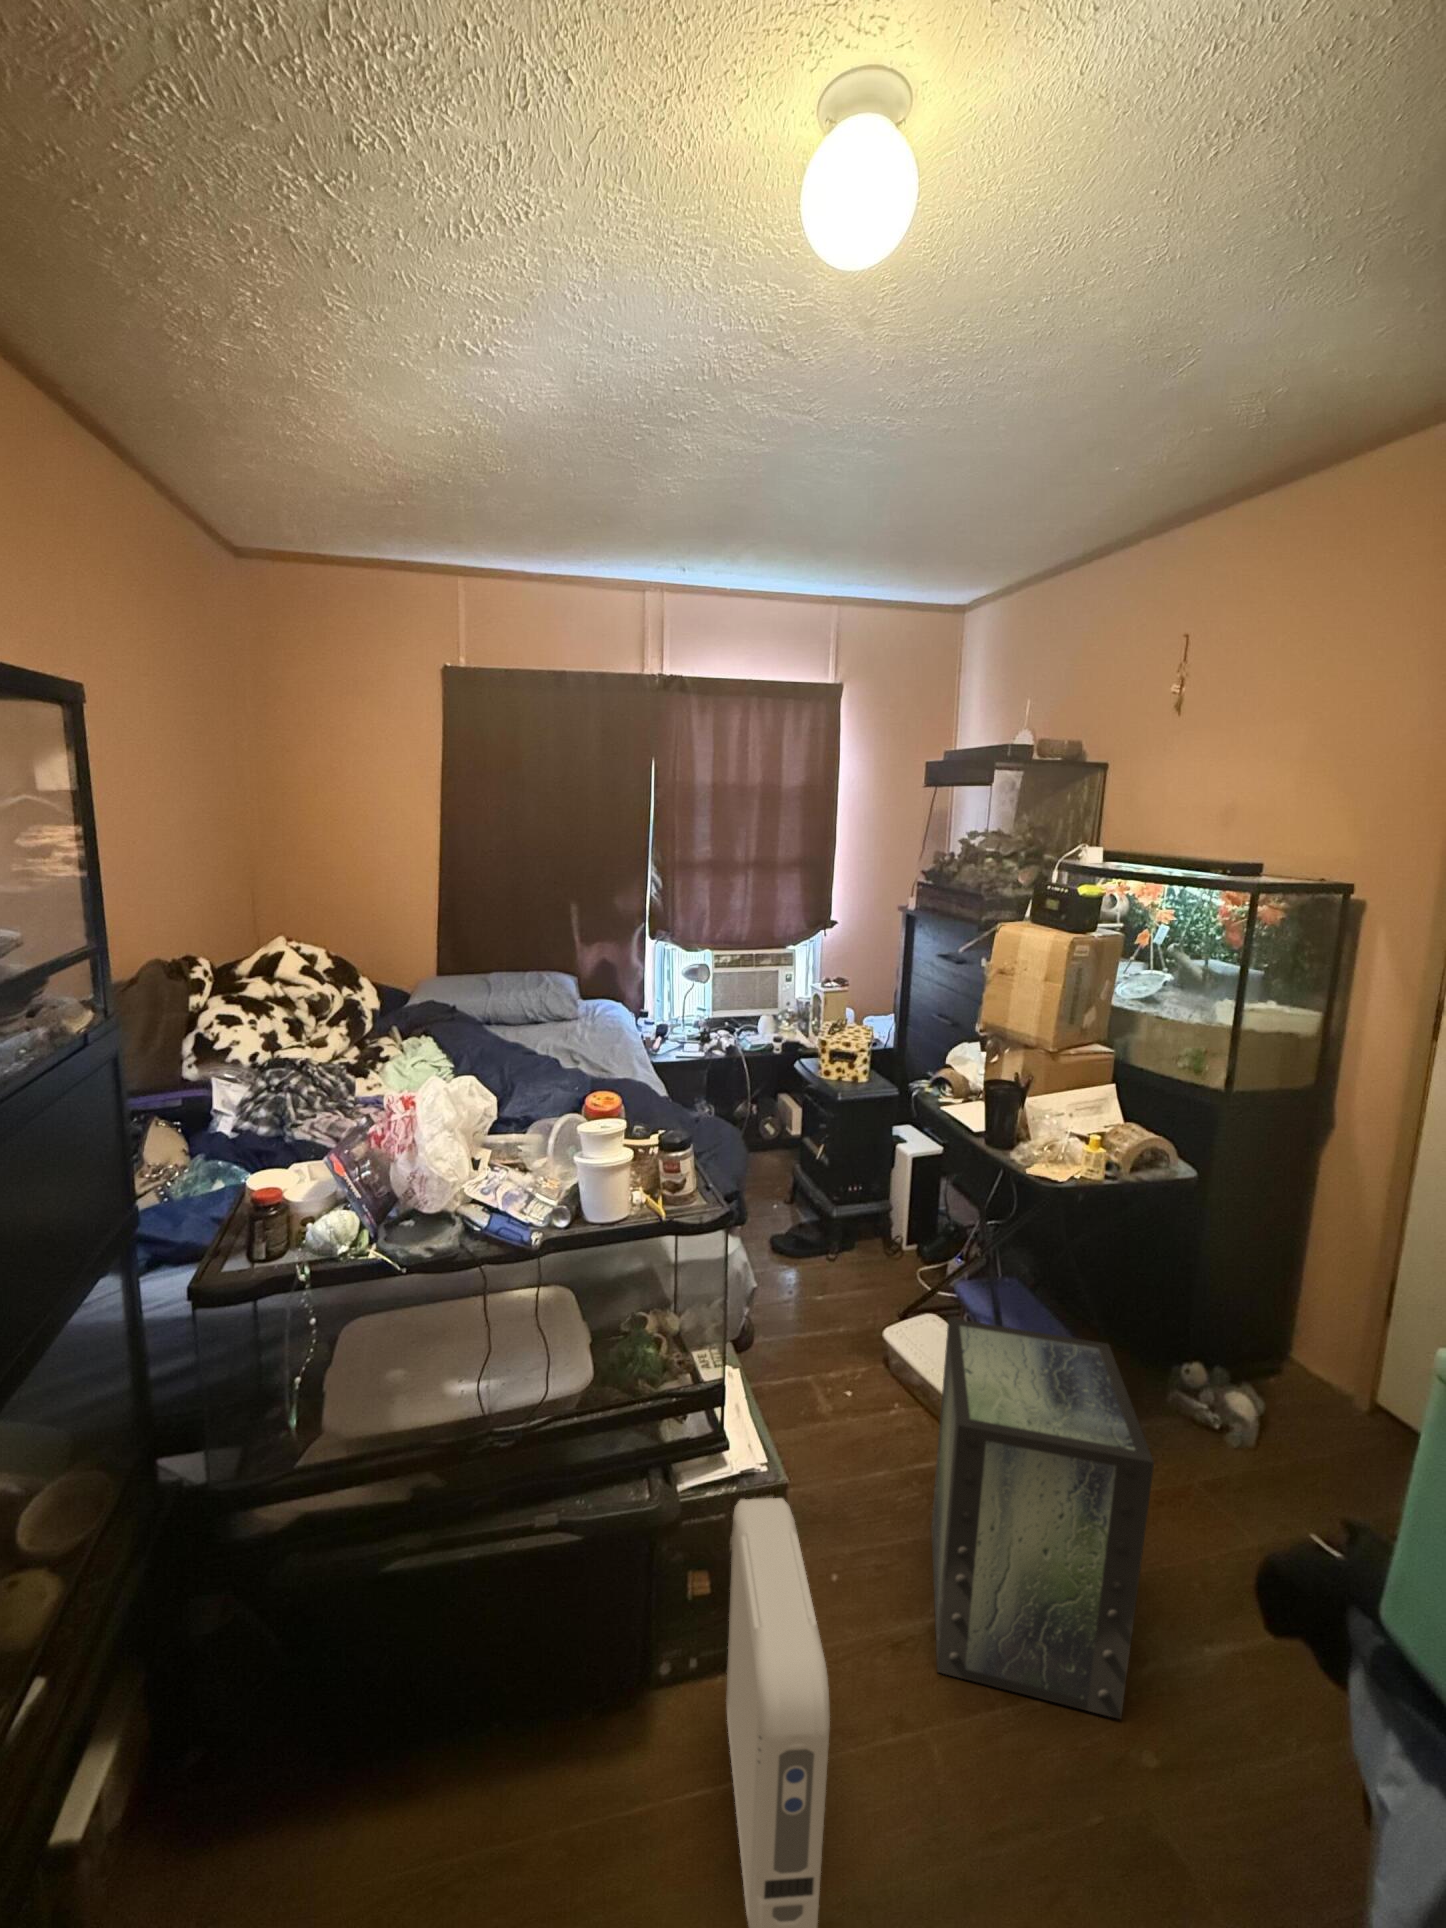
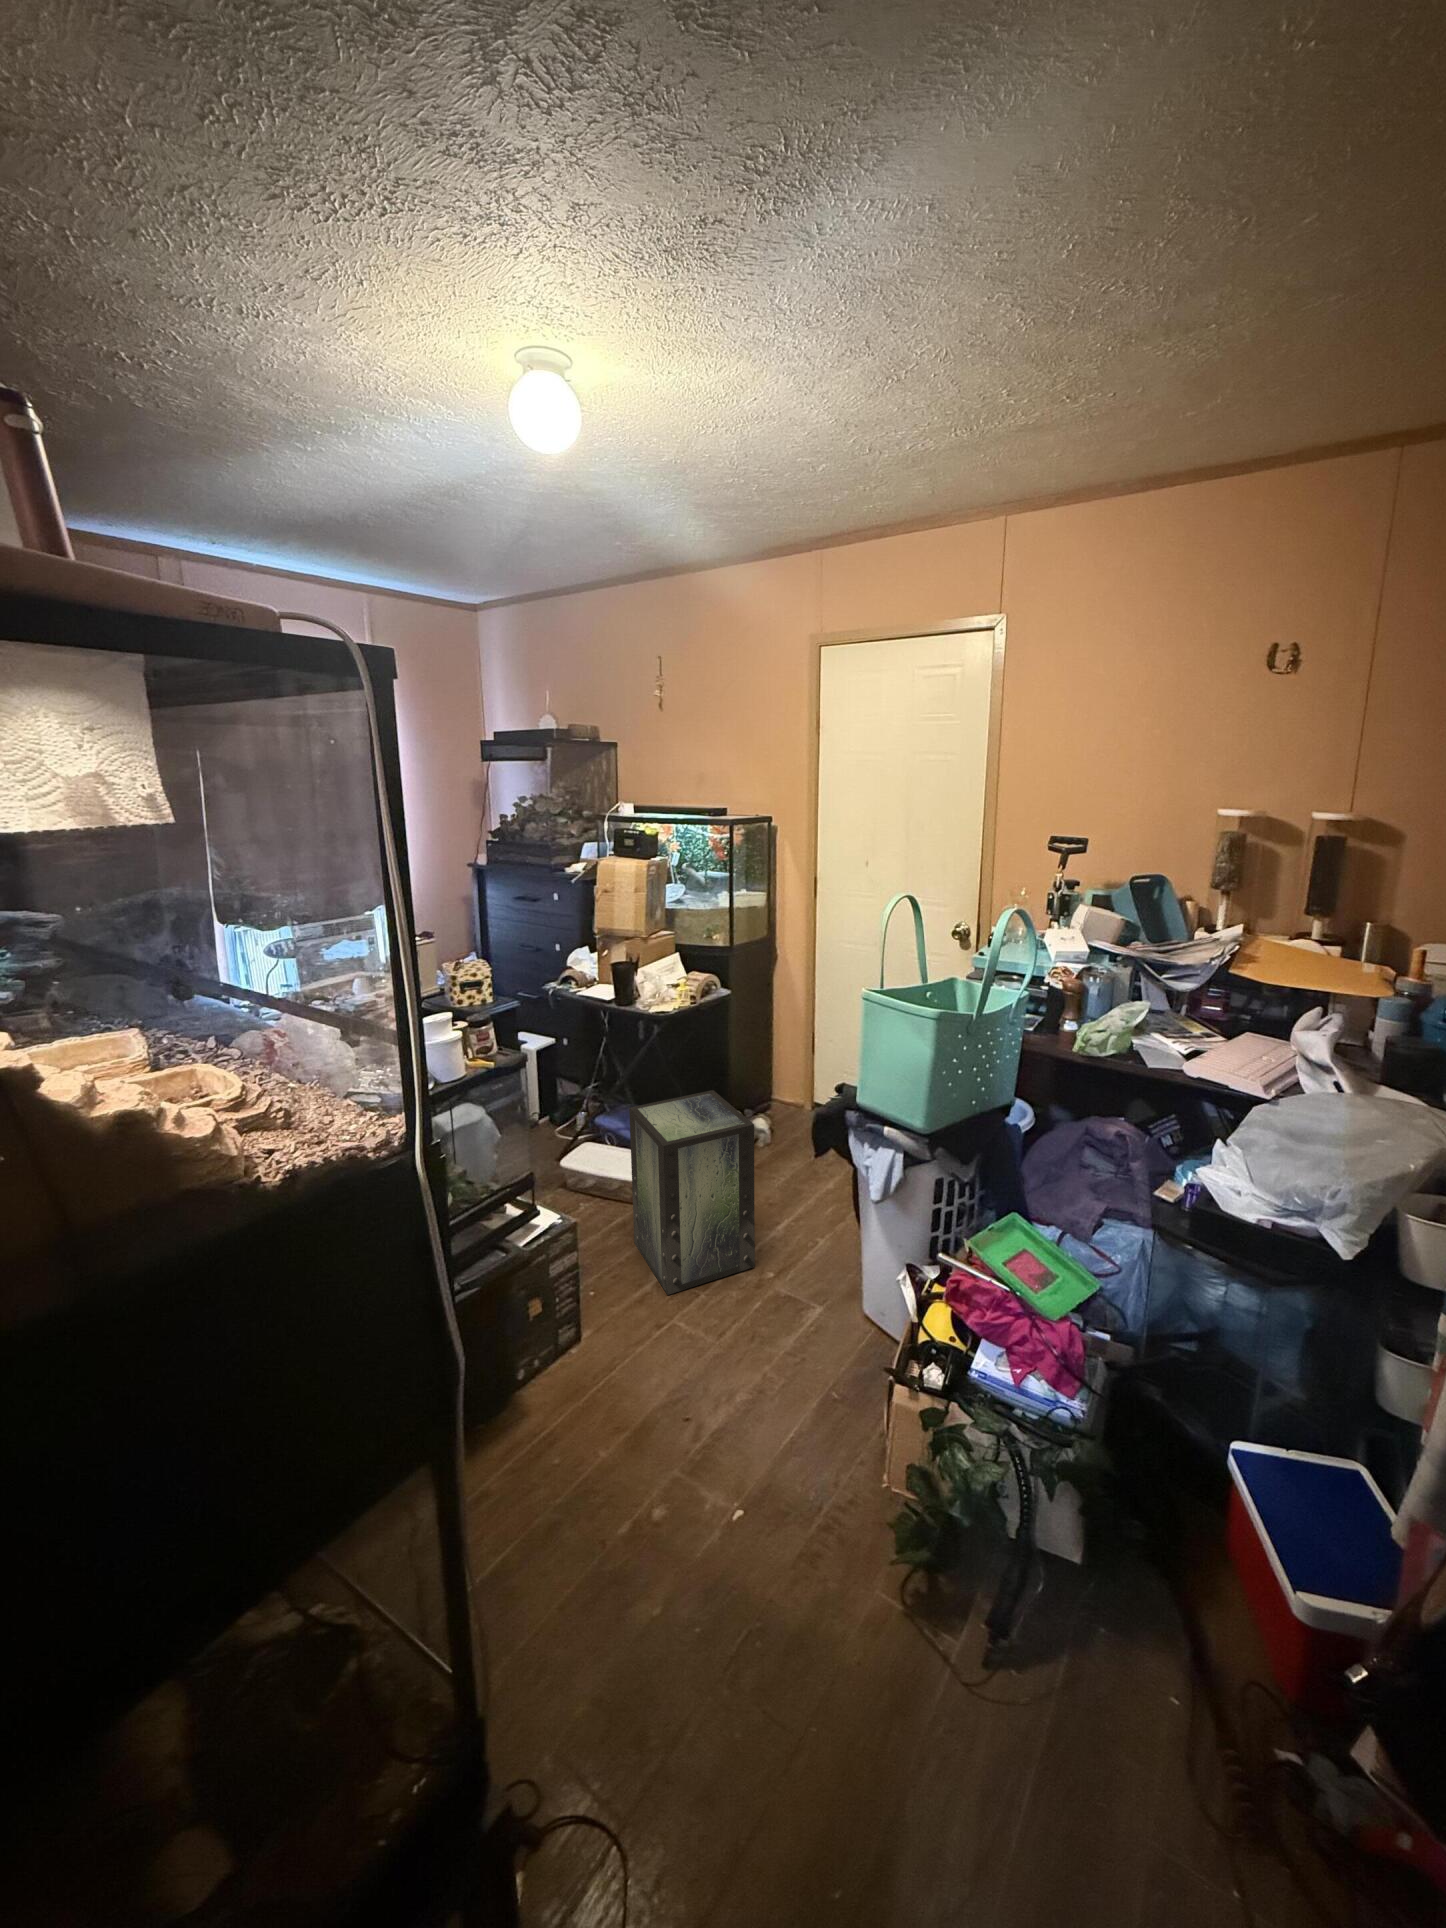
air purifier: present [726,1498,830,1928] -> none [561,1217,666,1427]

